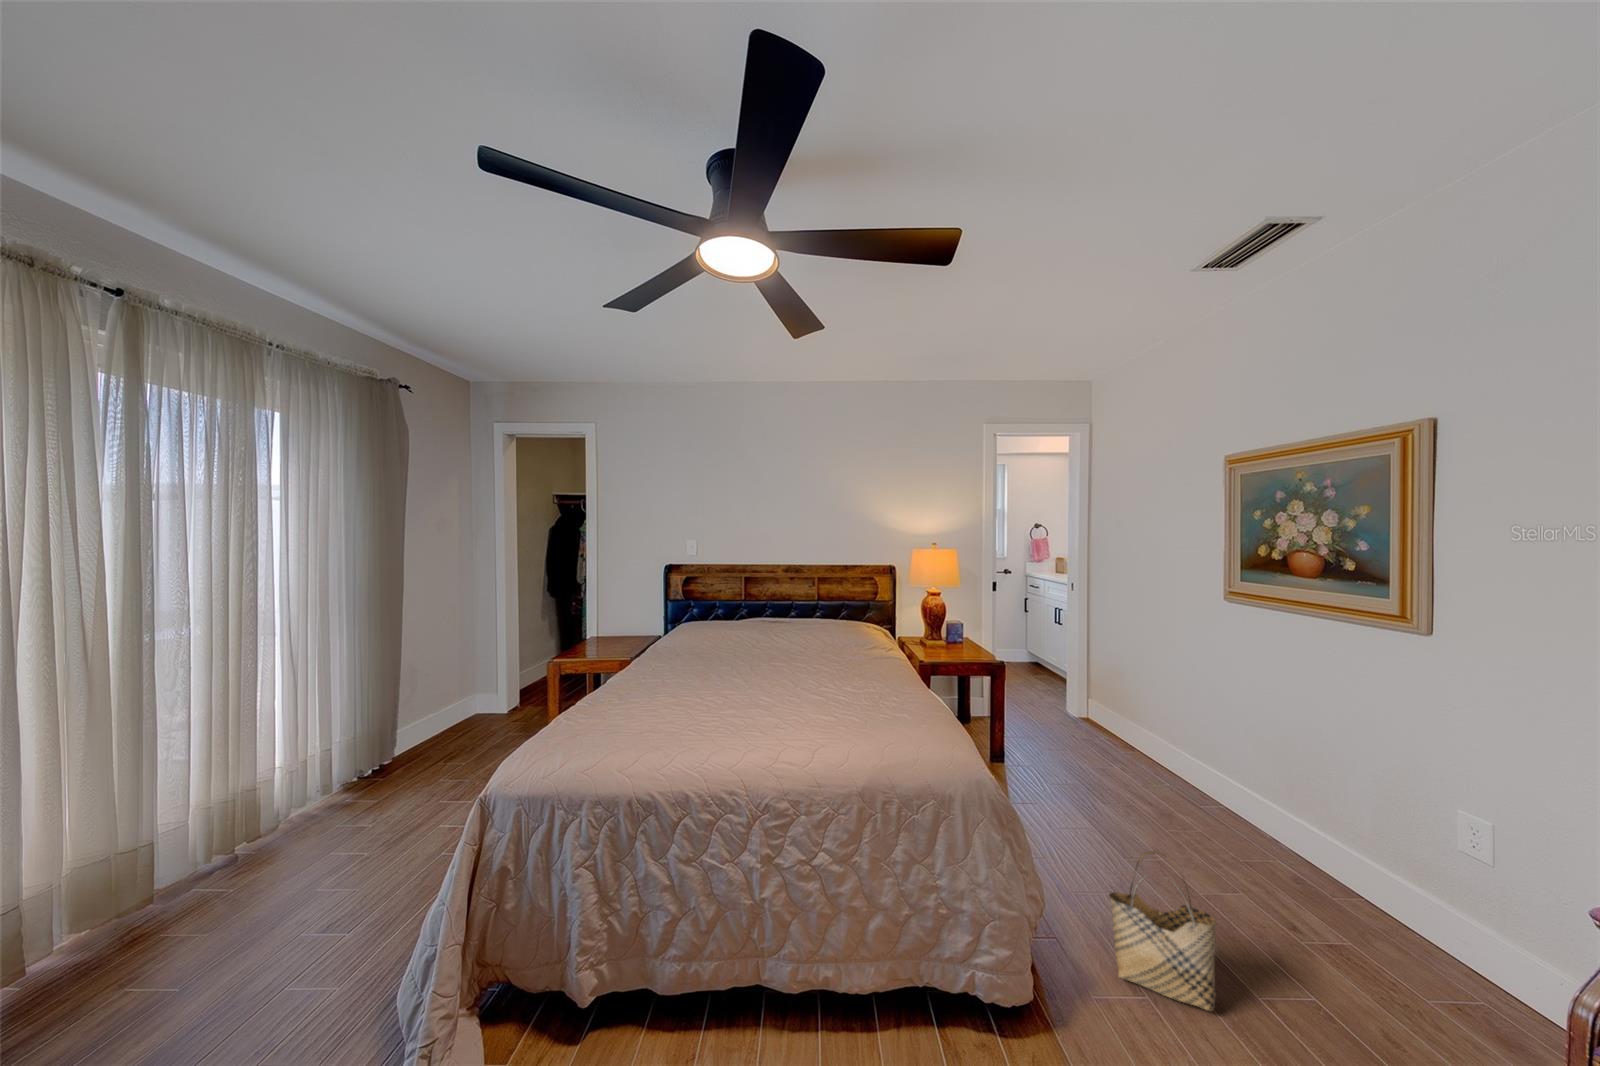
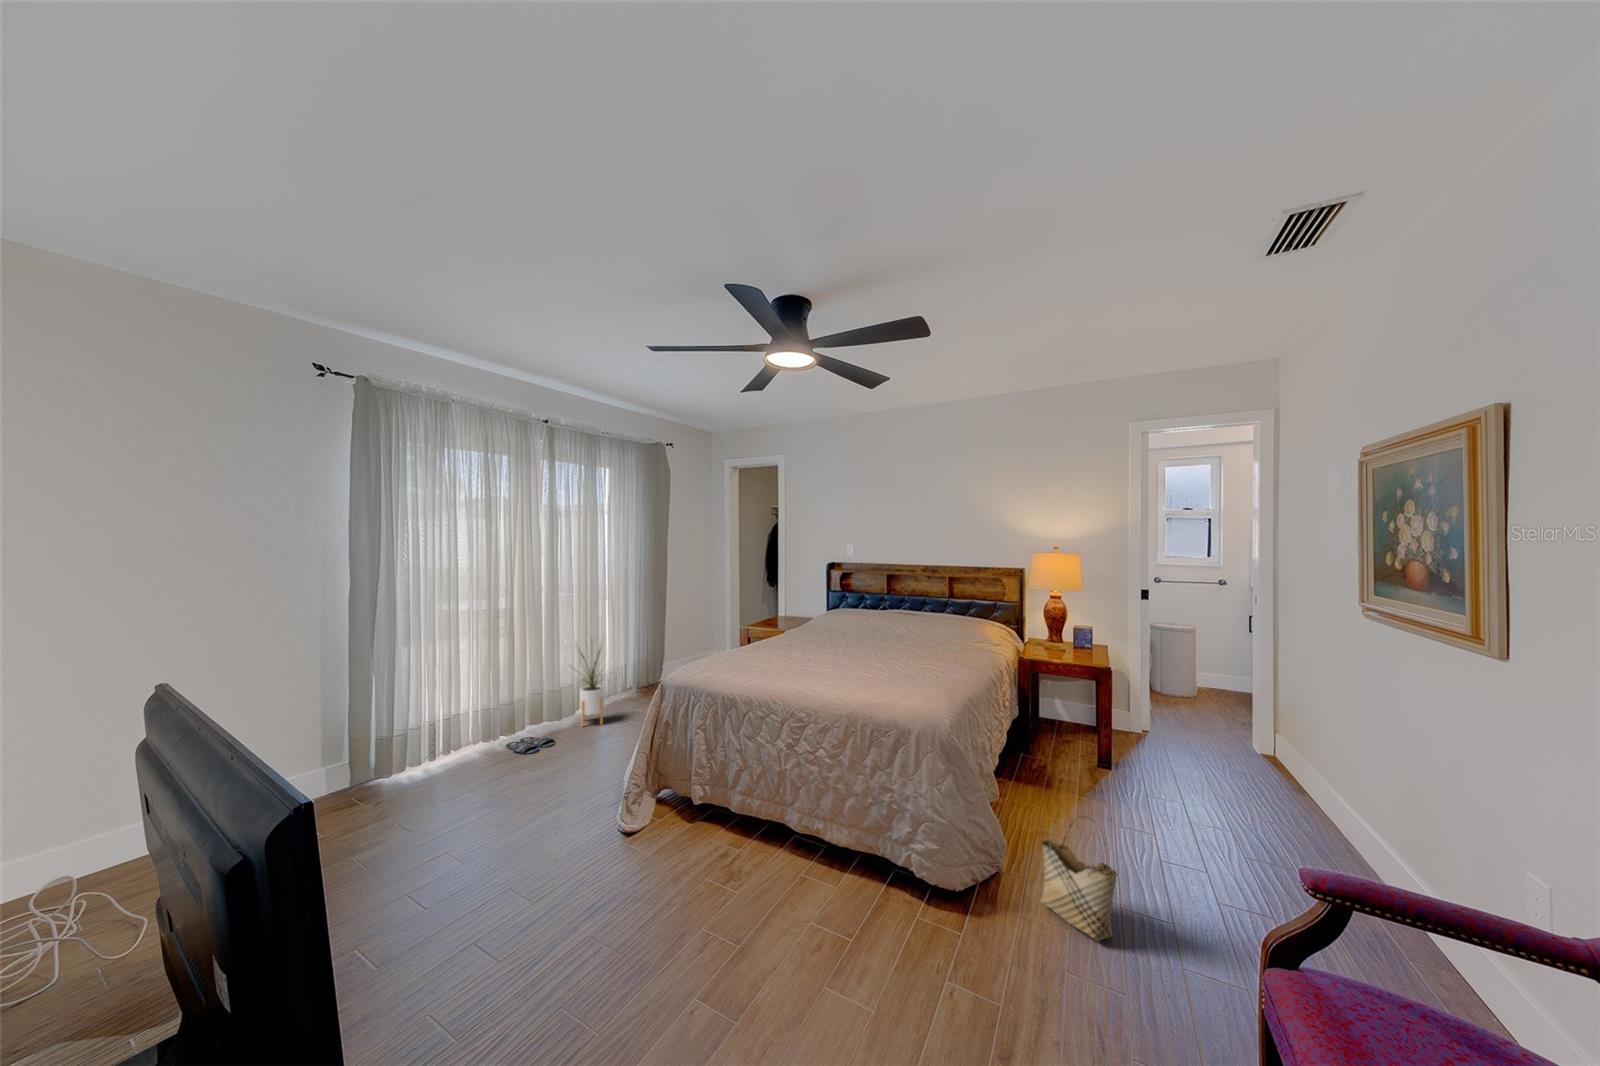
house plant: none [216,708,338,893] -> present [571,644,604,726]
slippers: none [43,942,193,1010] -> present [506,737,555,754]

